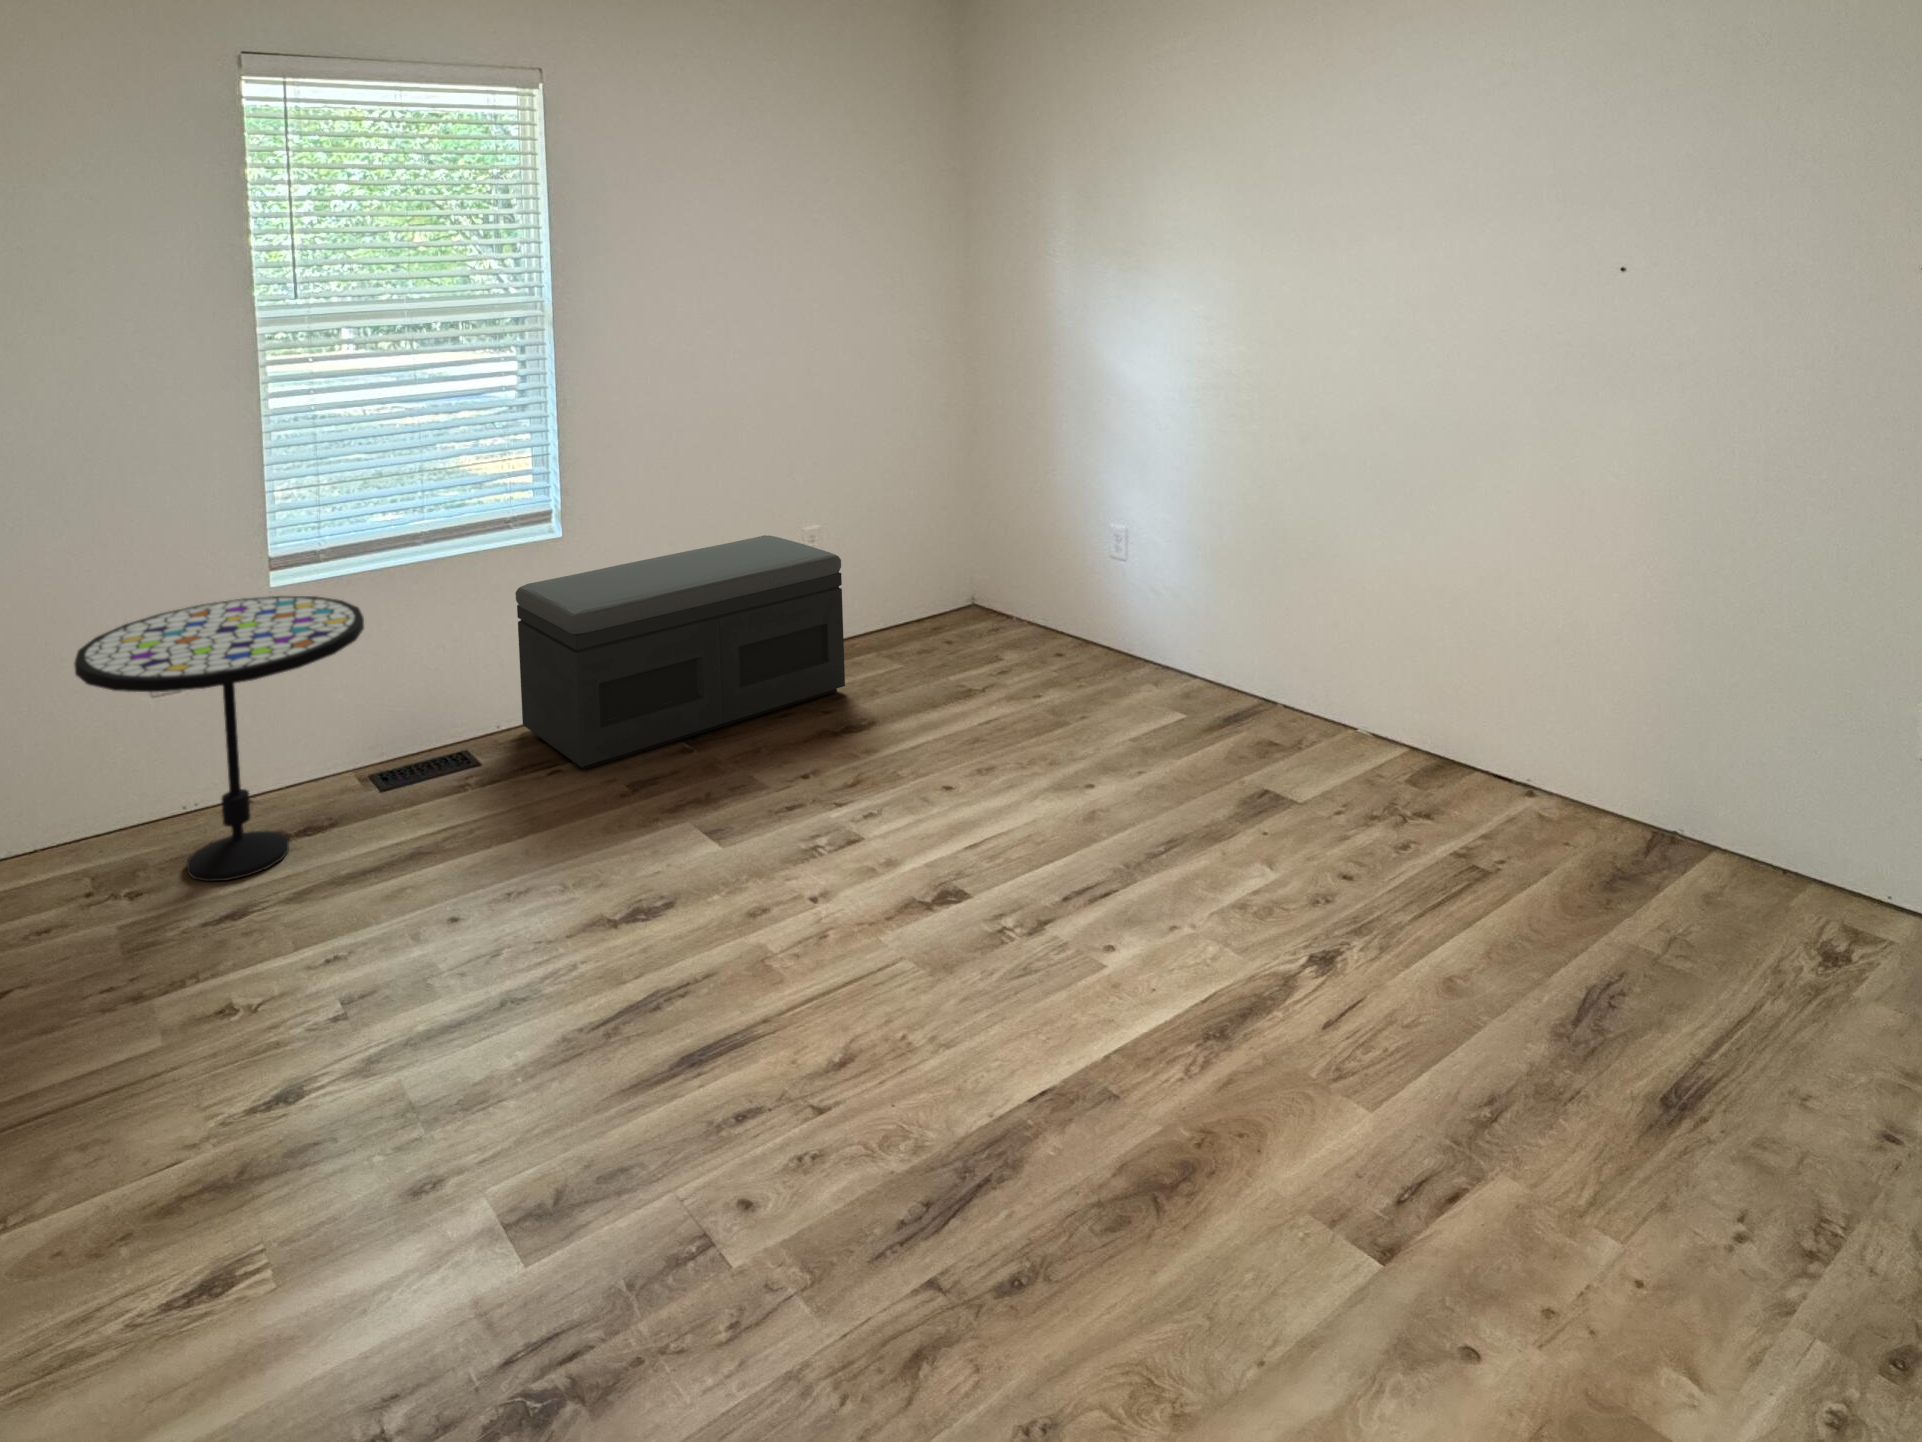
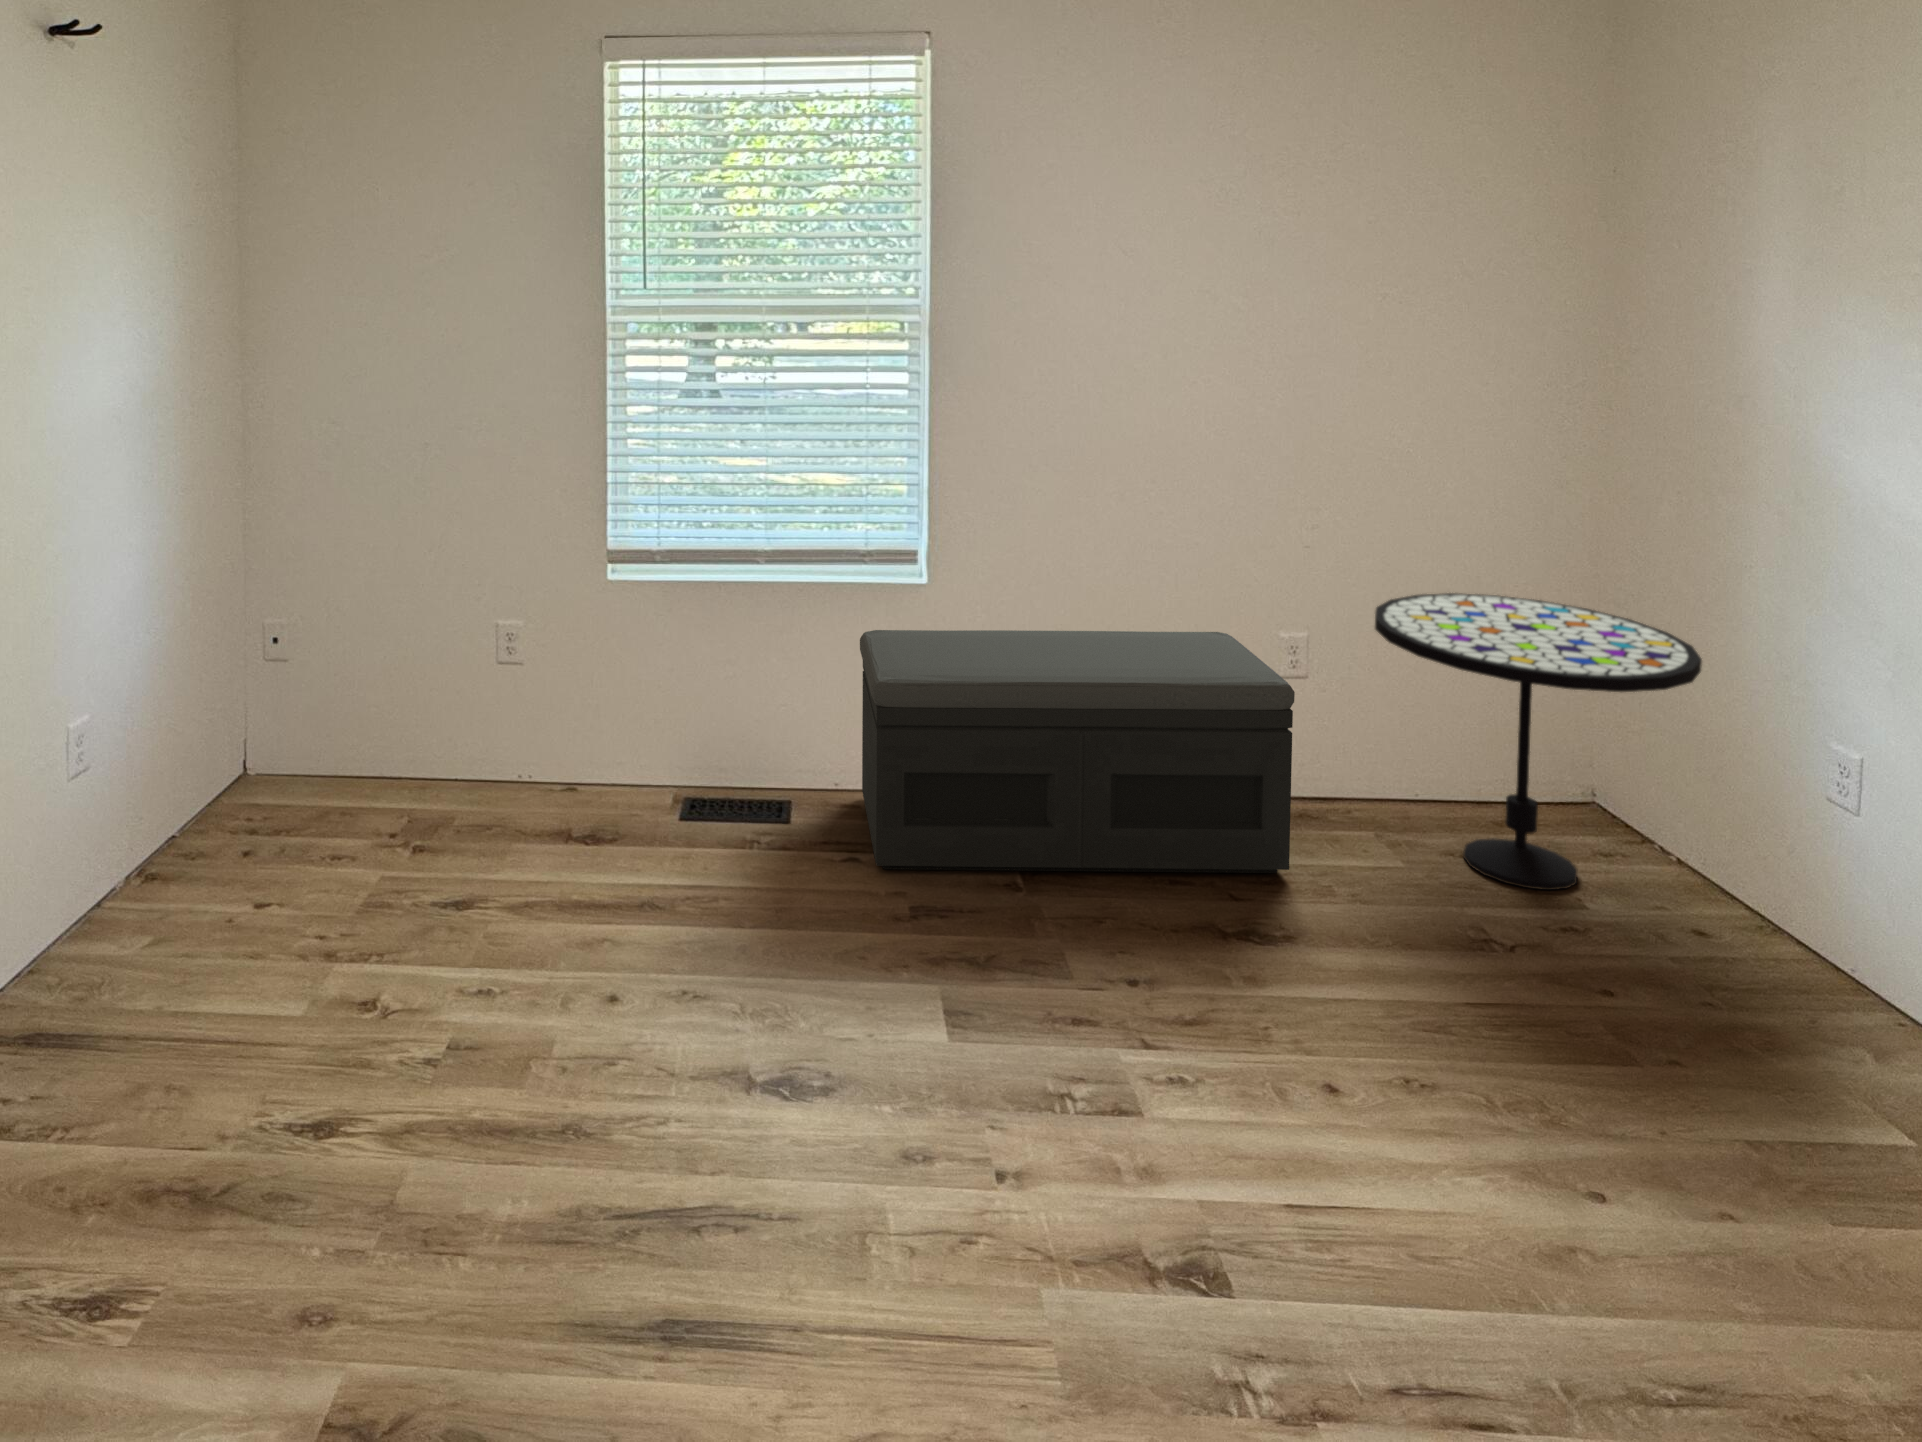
side table: present [74,596,364,882] -> present [1375,593,1702,890]

